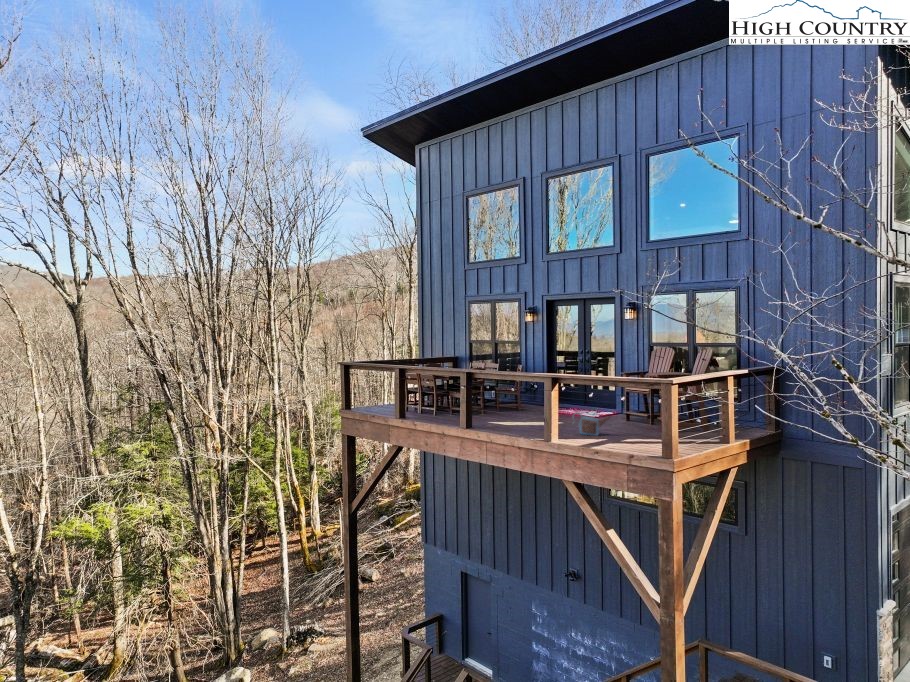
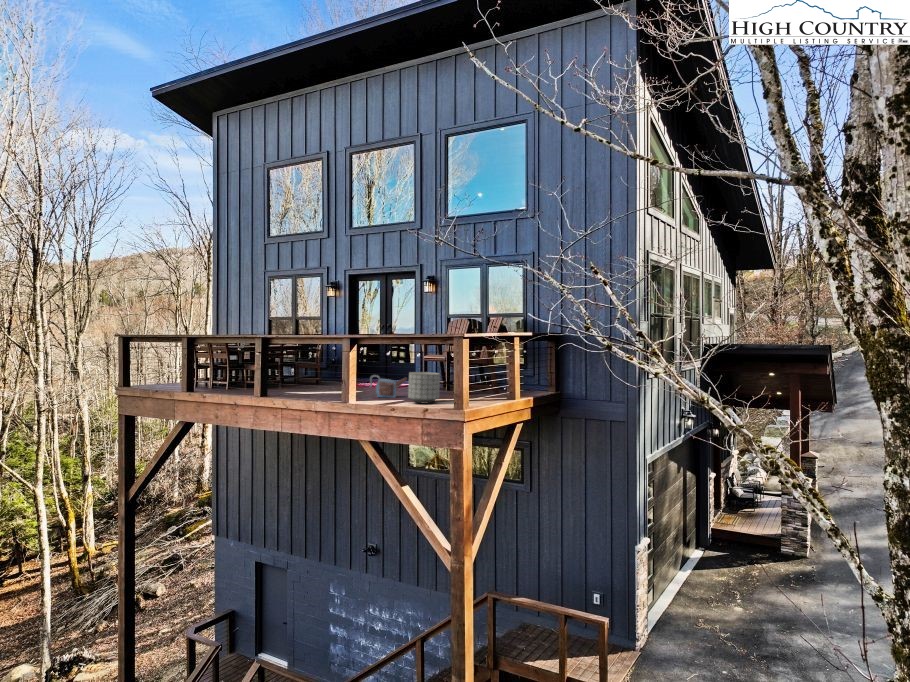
planter: none [613,415,646,448] -> present [408,372,440,404]

